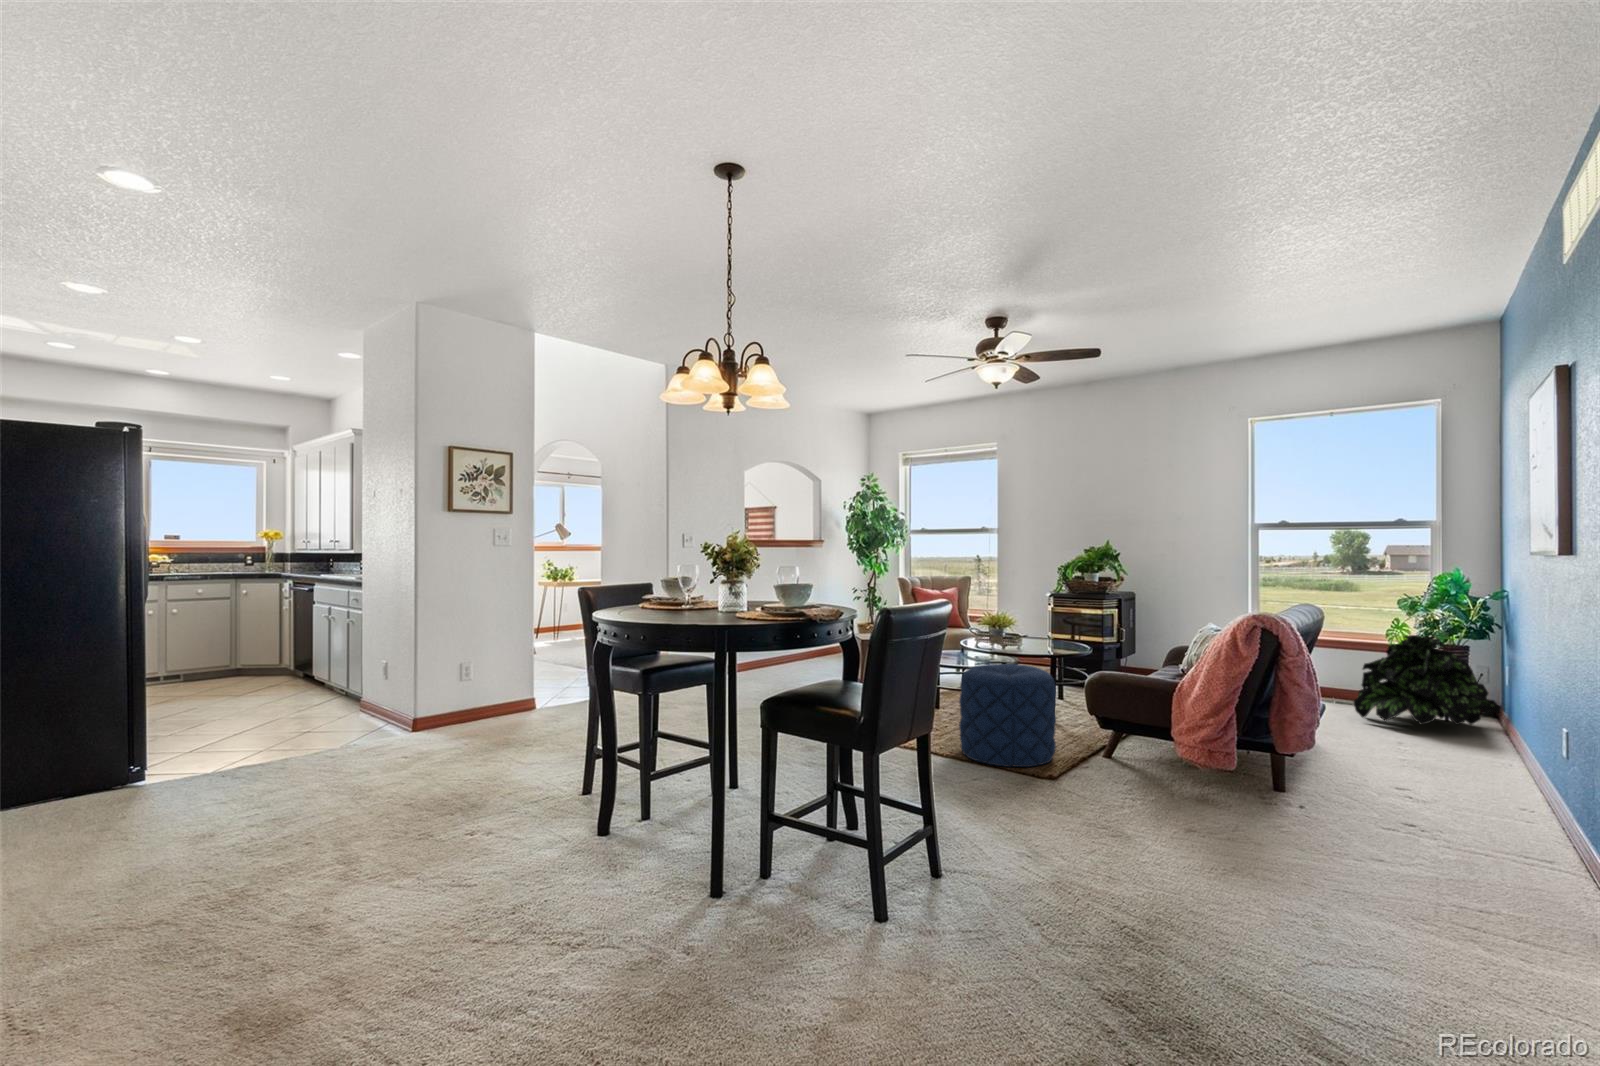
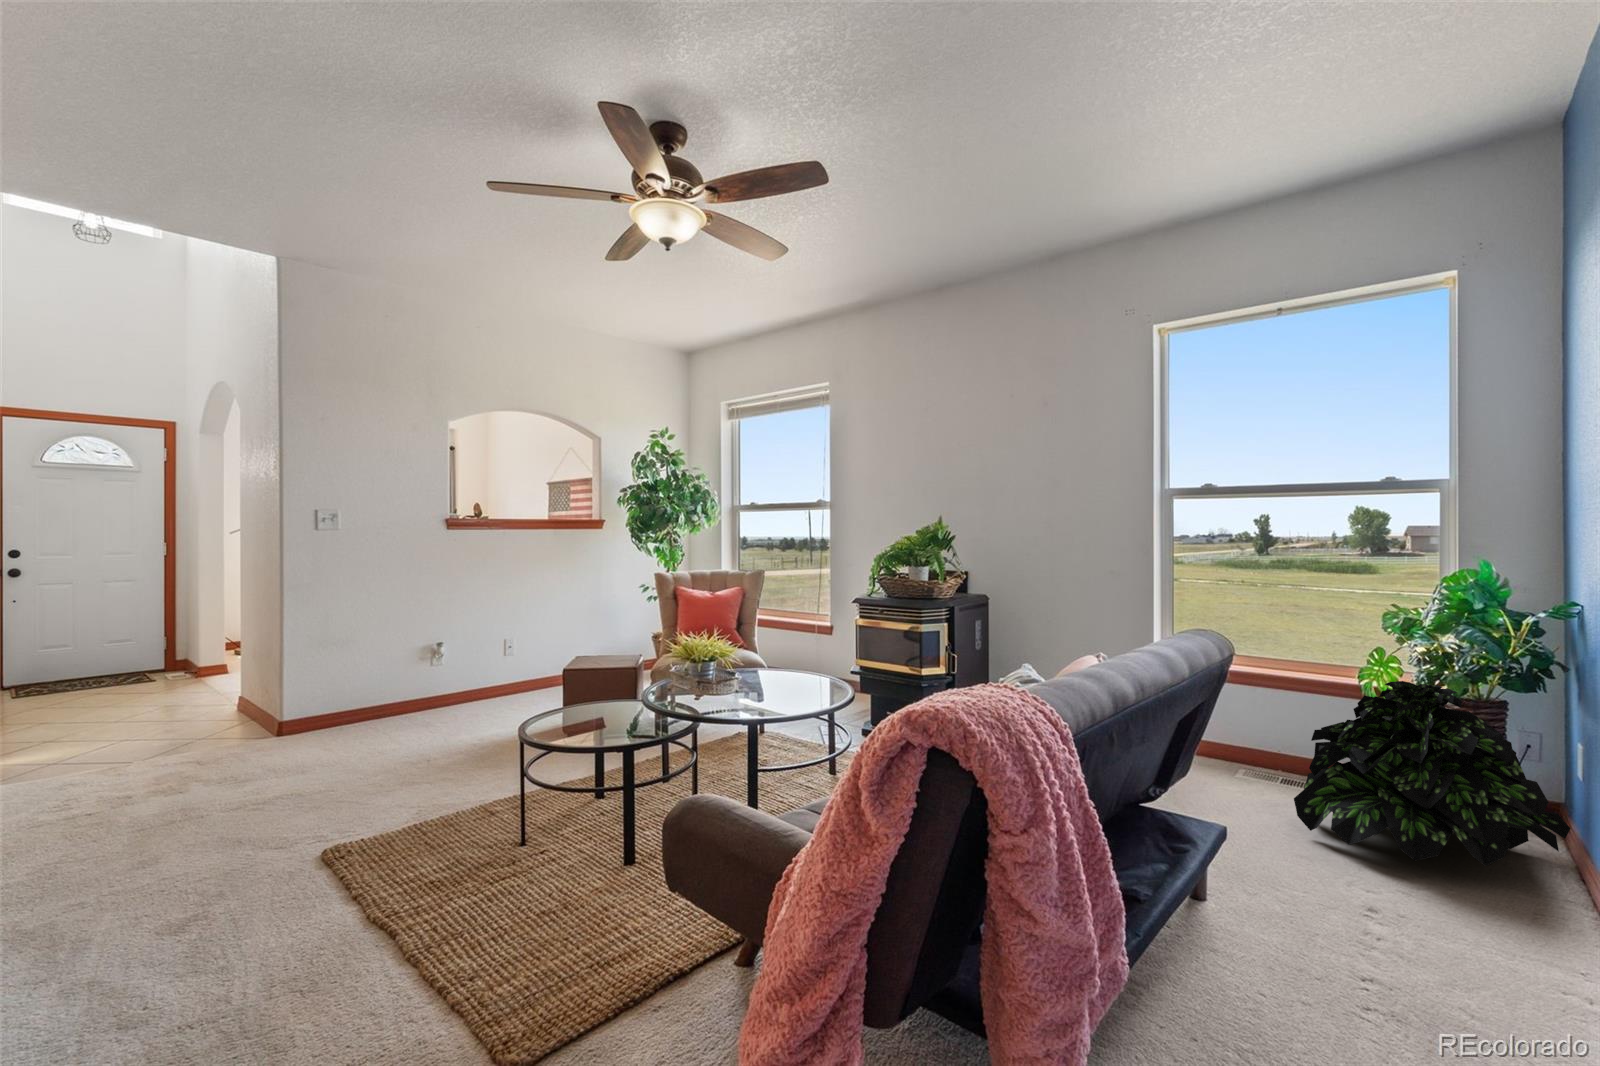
pouf: present [959,664,1056,767] -> none [427,742,636,991]

